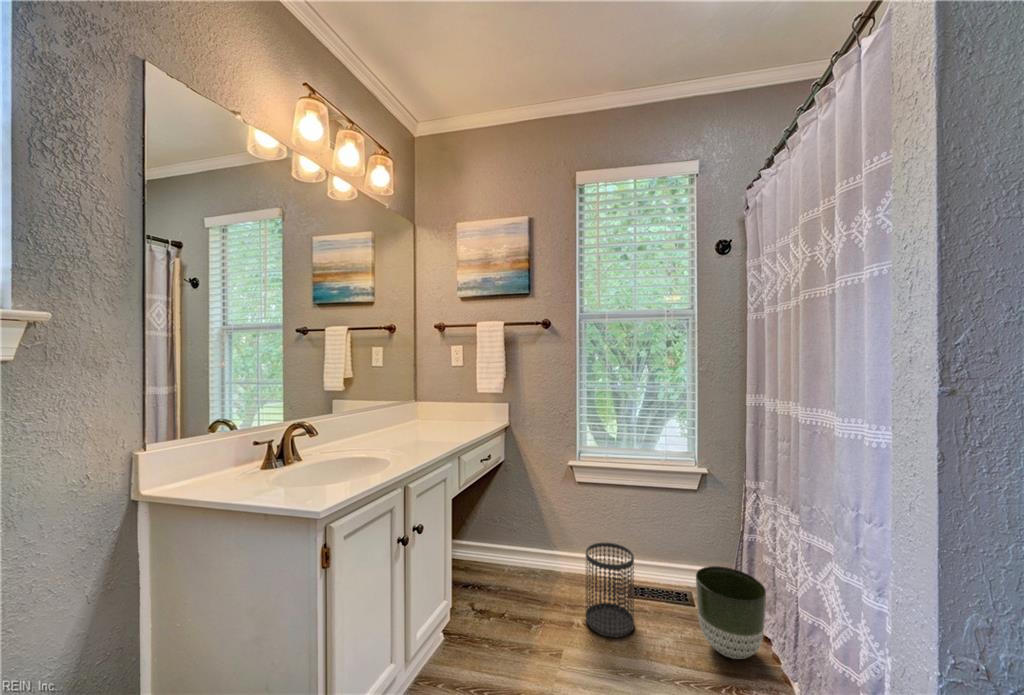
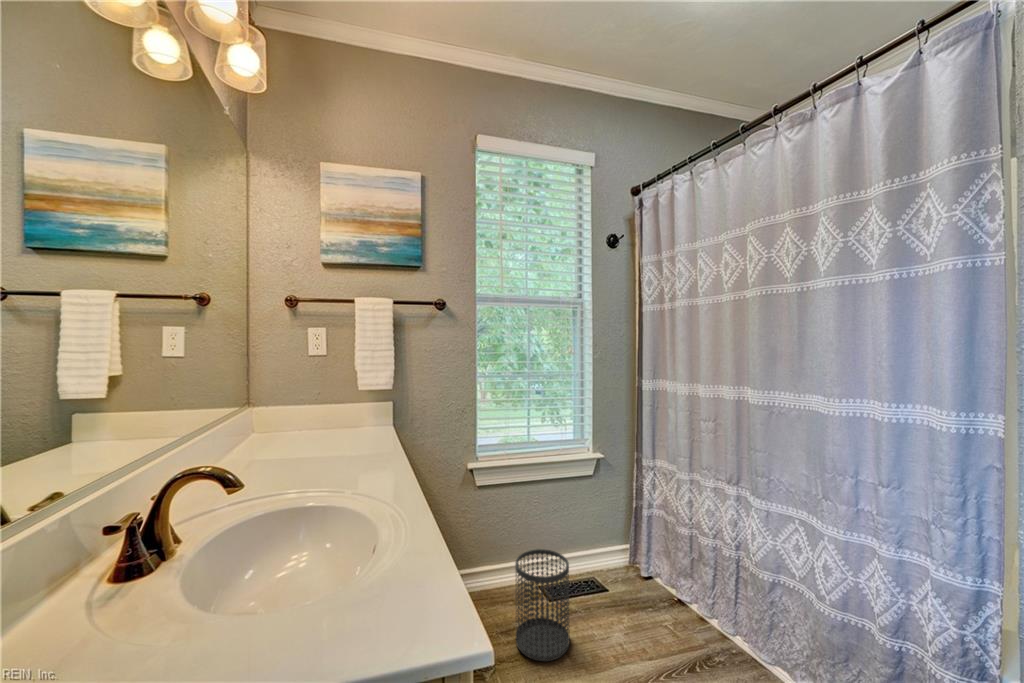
planter: present [696,566,766,659] -> none [625,546,690,637]

